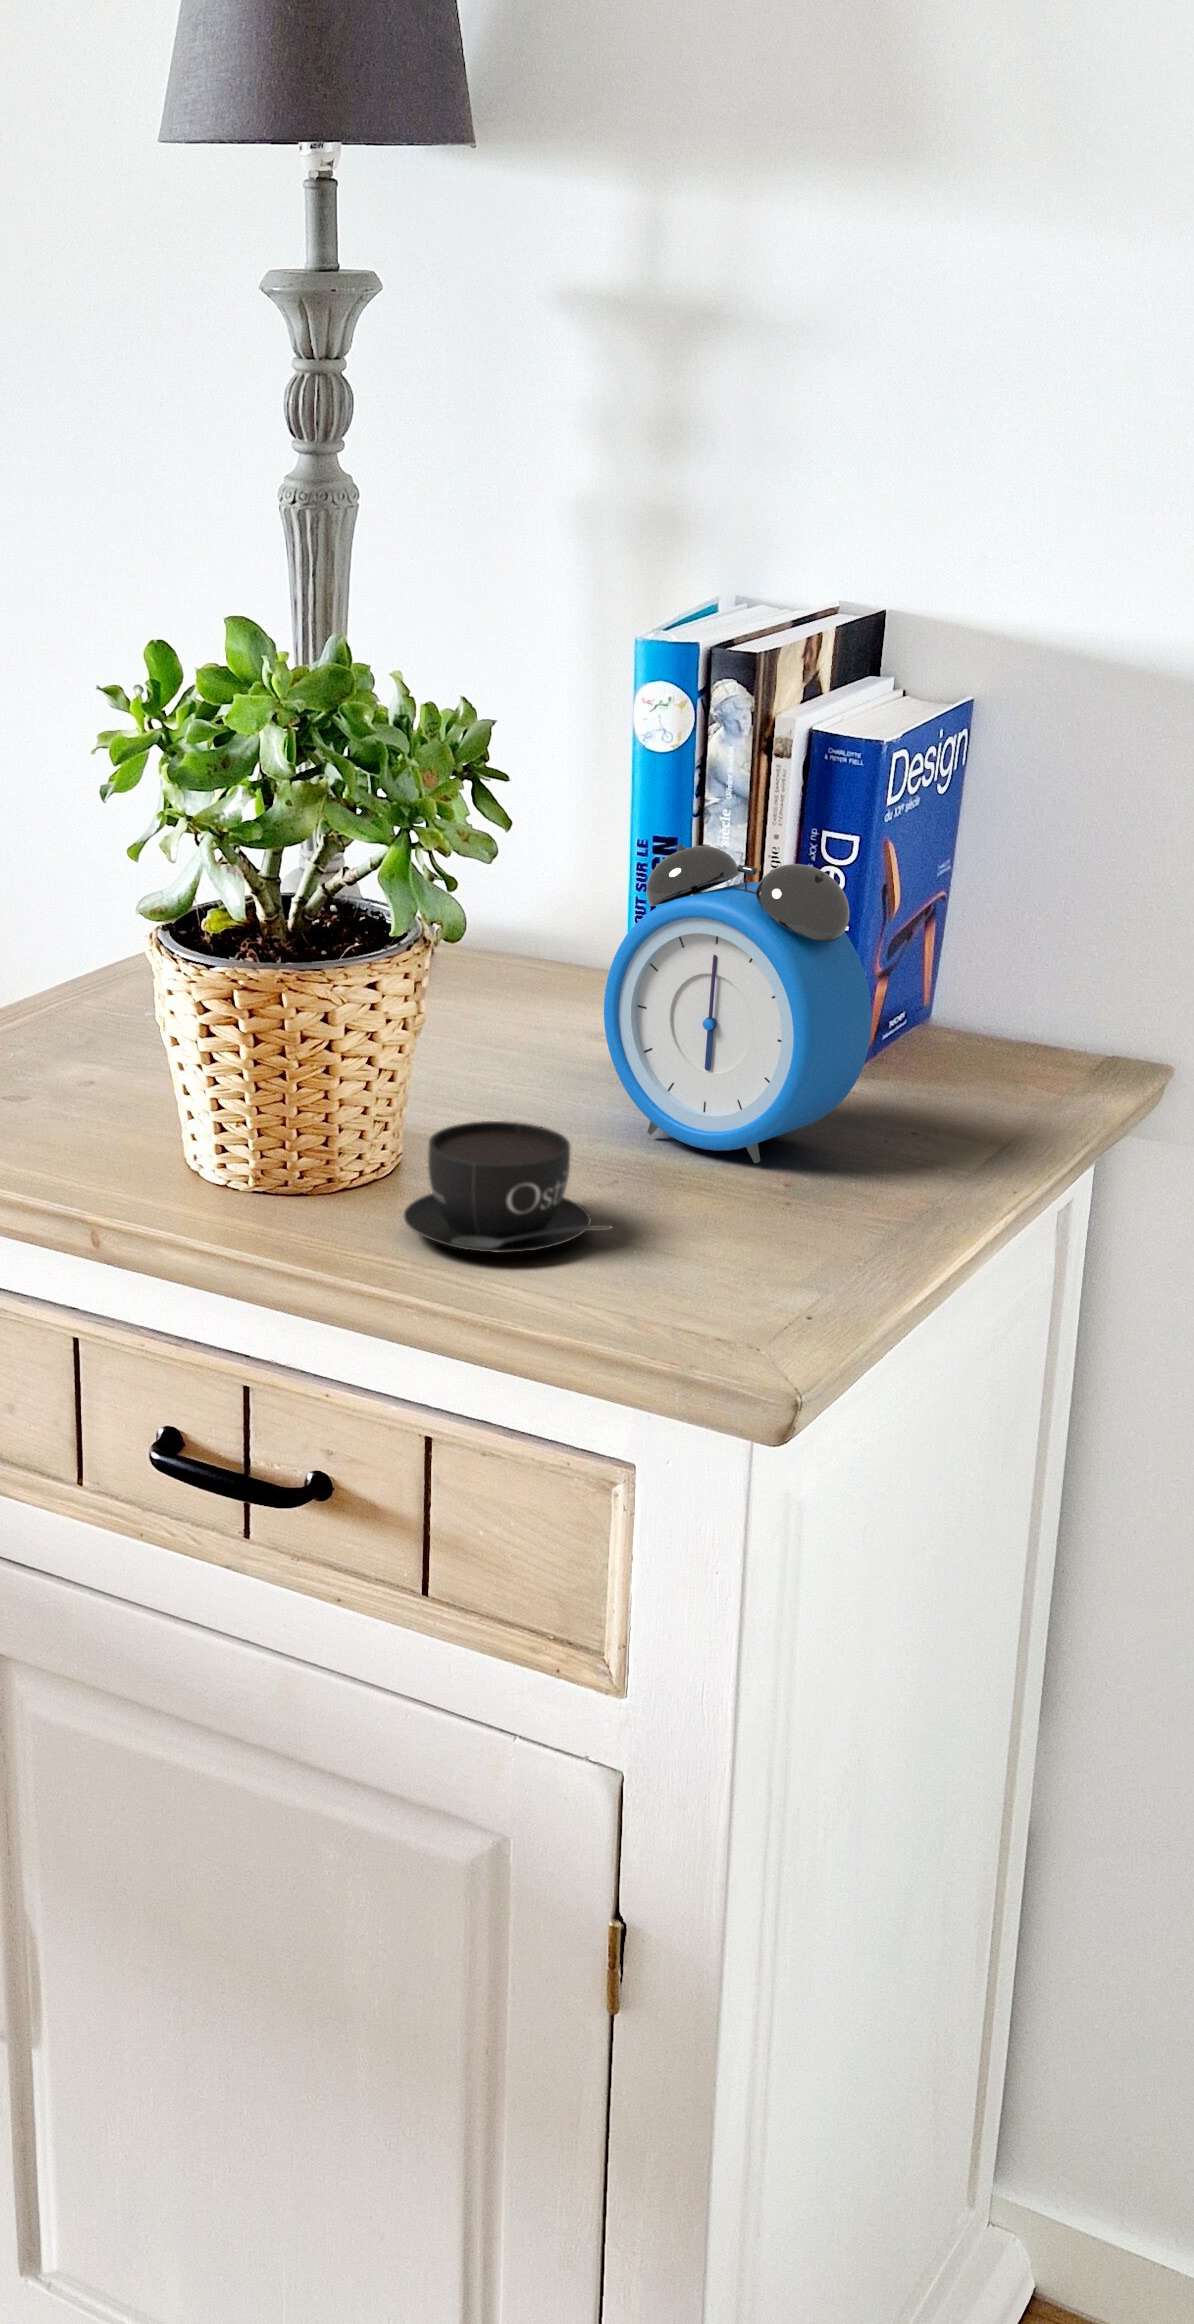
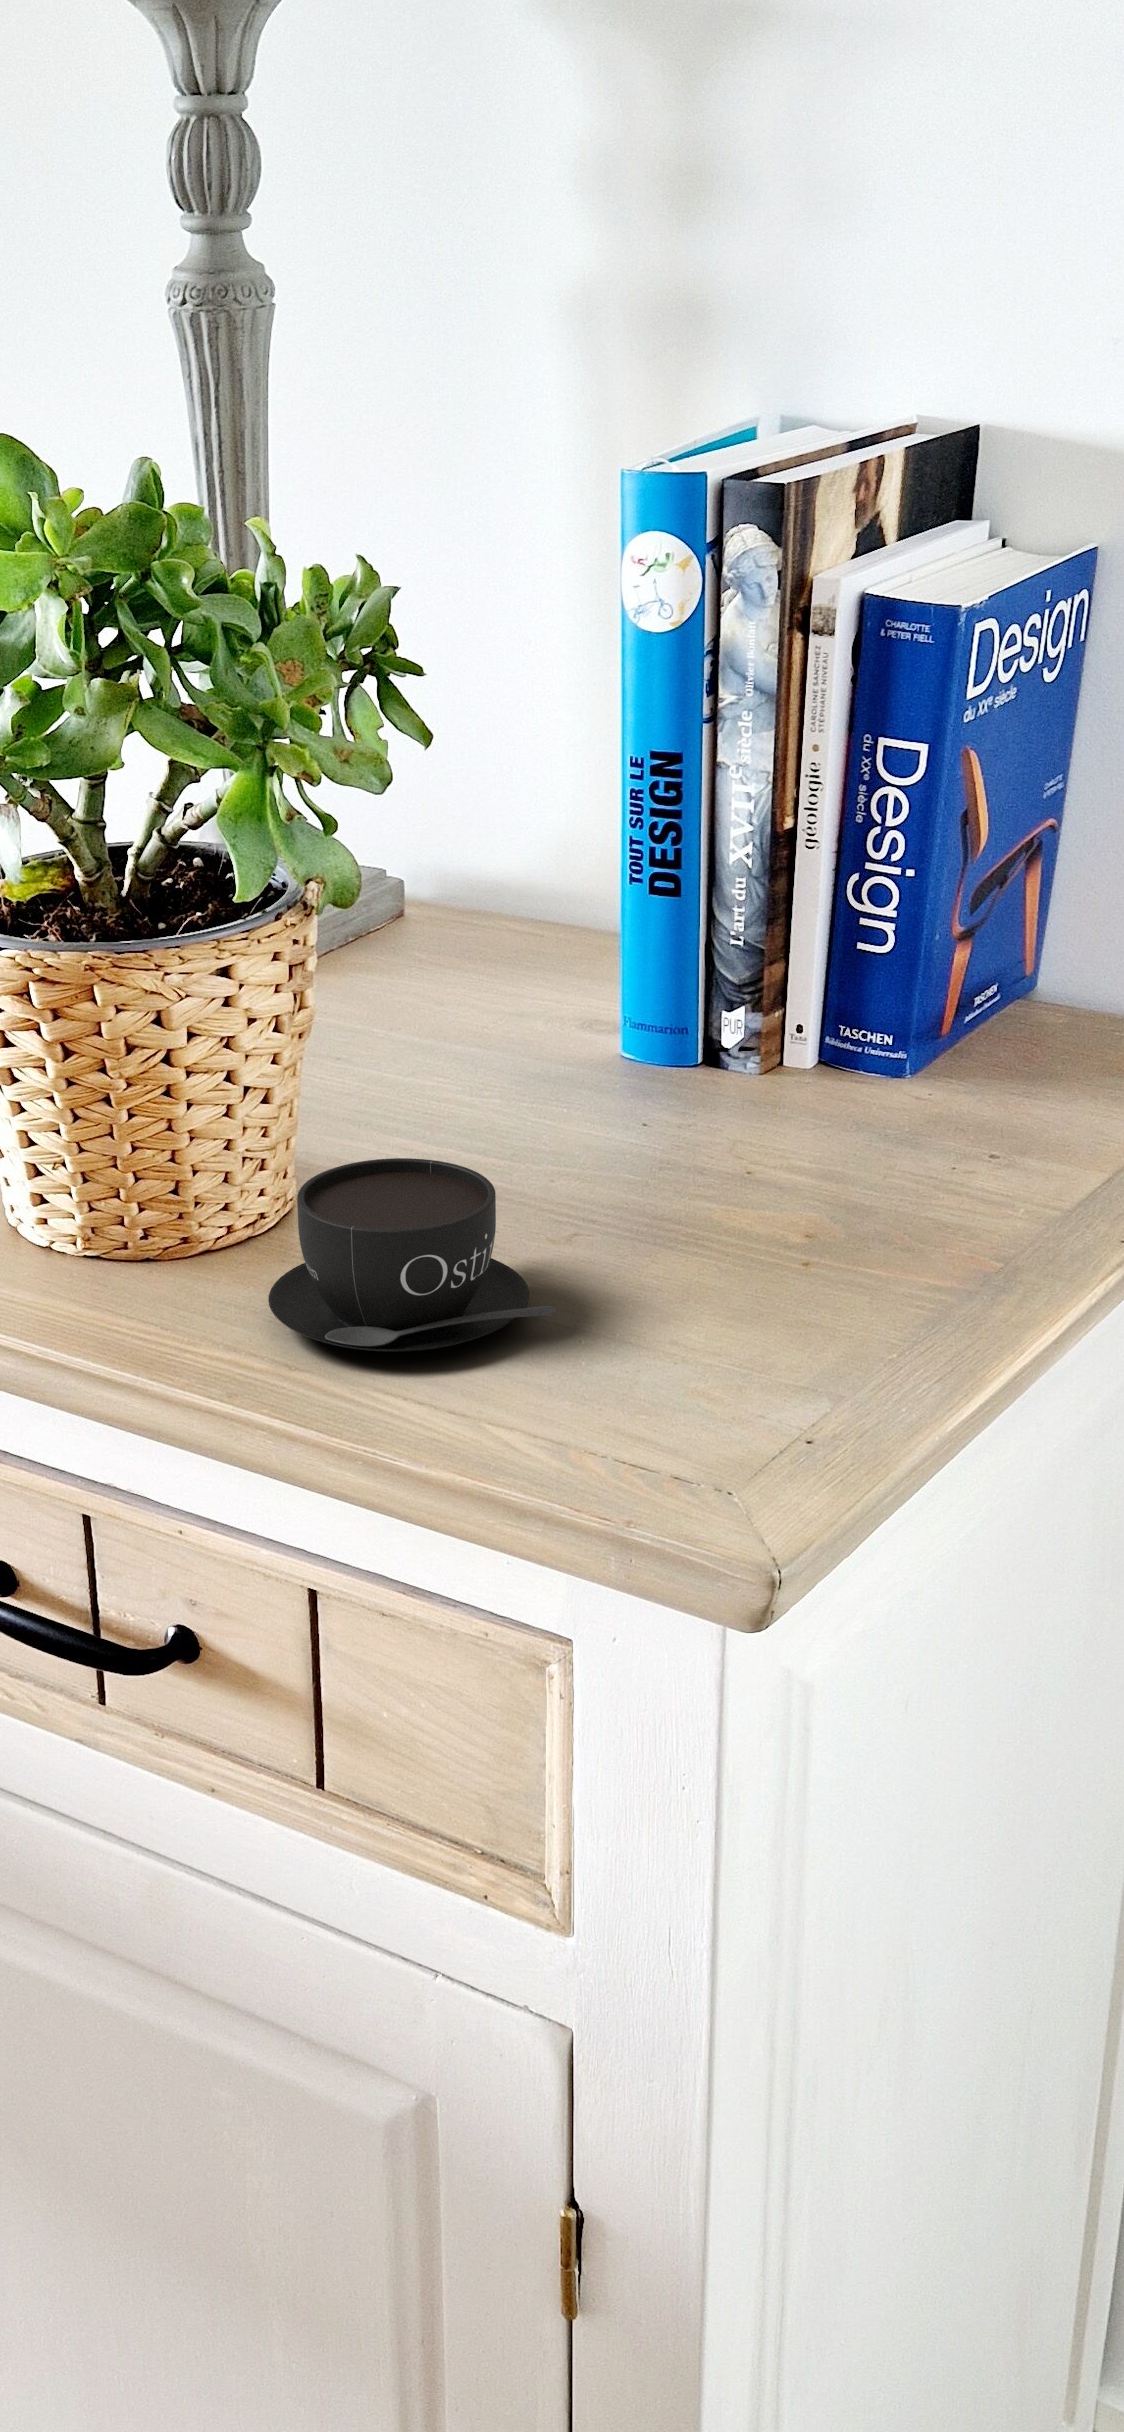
alarm clock: present [604,844,872,1163] -> none [573,760,935,1202]

